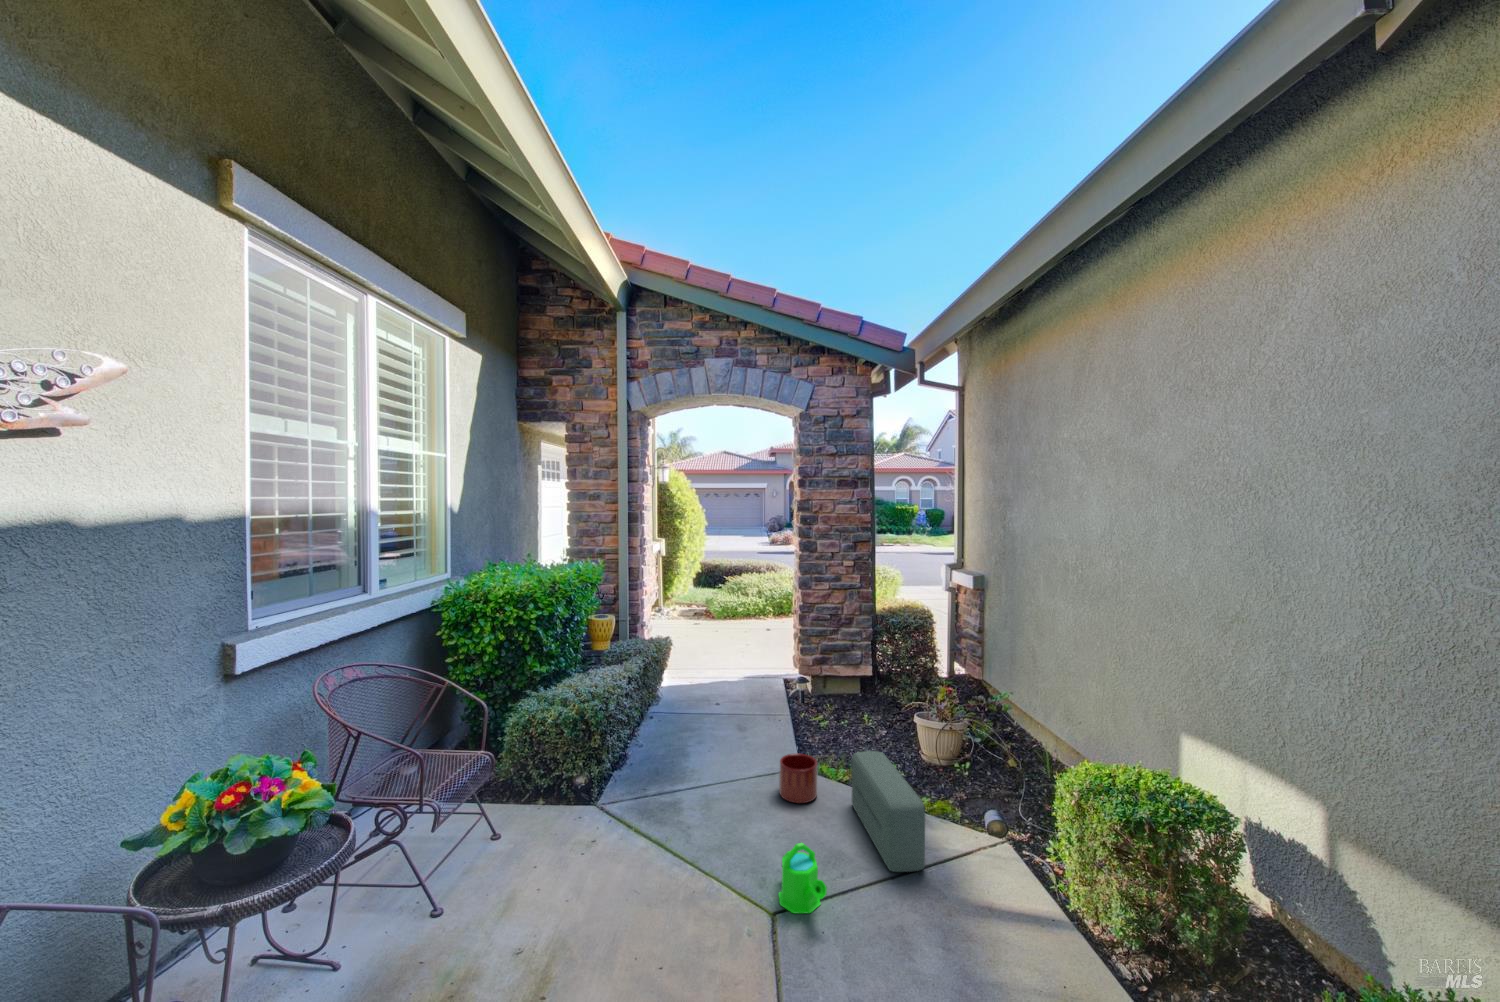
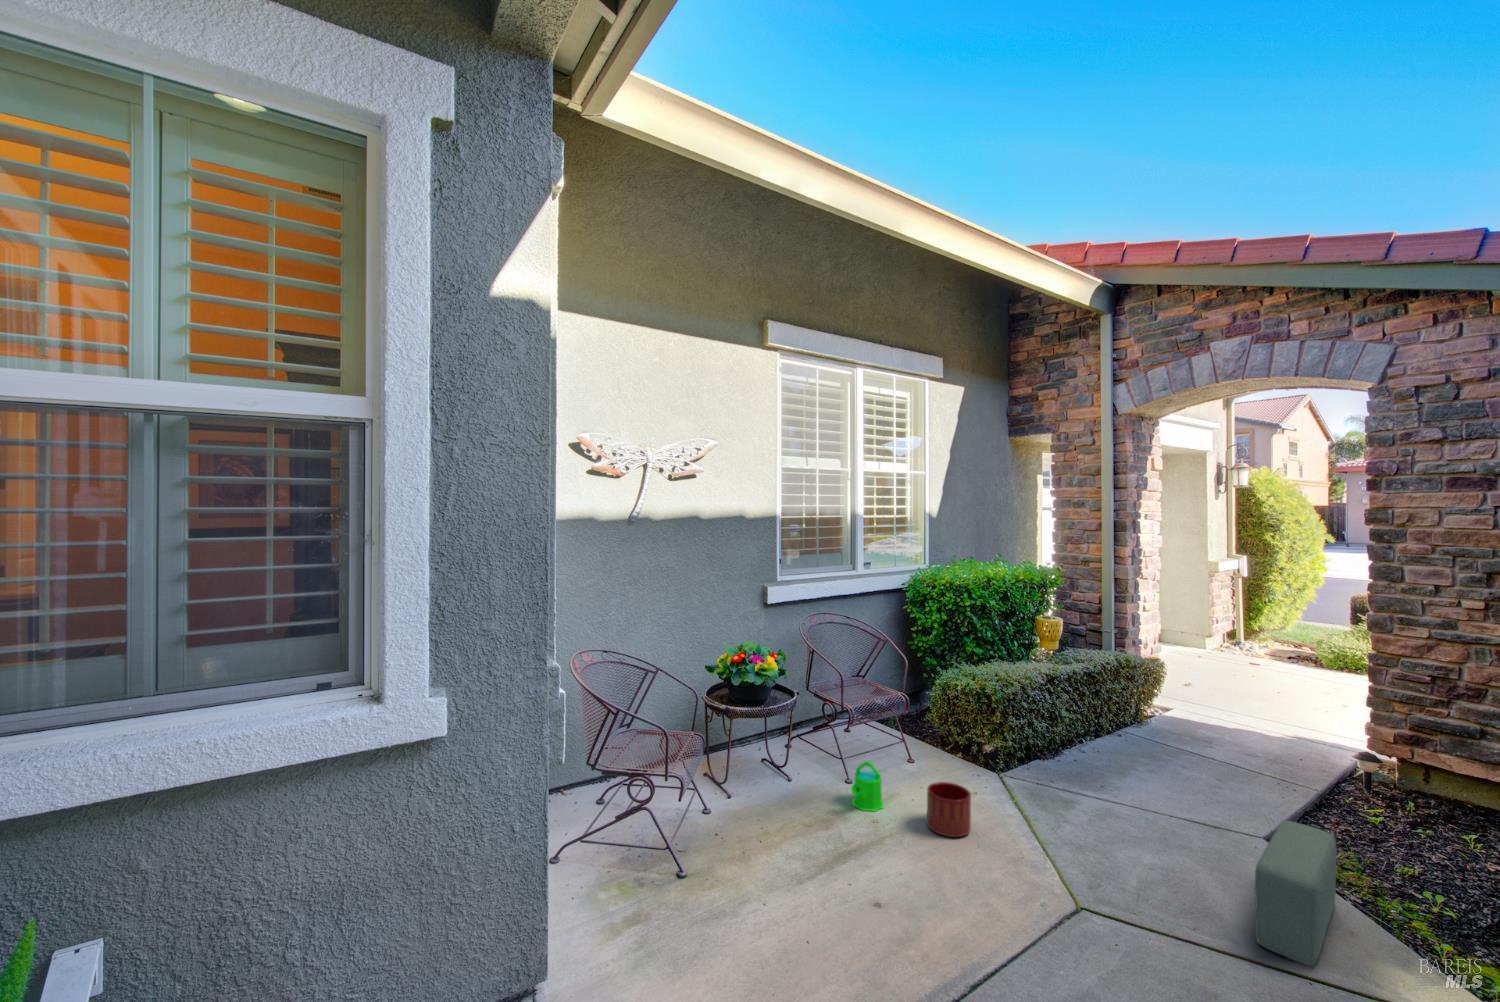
planter: present [779,753,818,803] -> present [927,782,971,837]
watering can: present [778,843,827,913] -> present [851,761,883,811]

